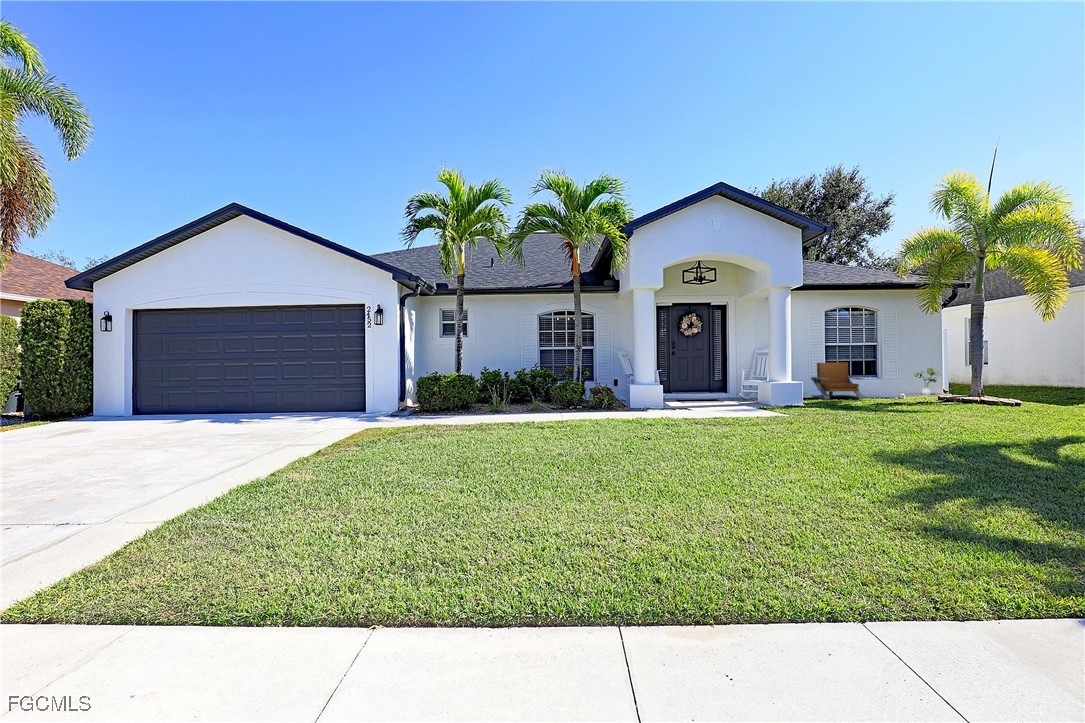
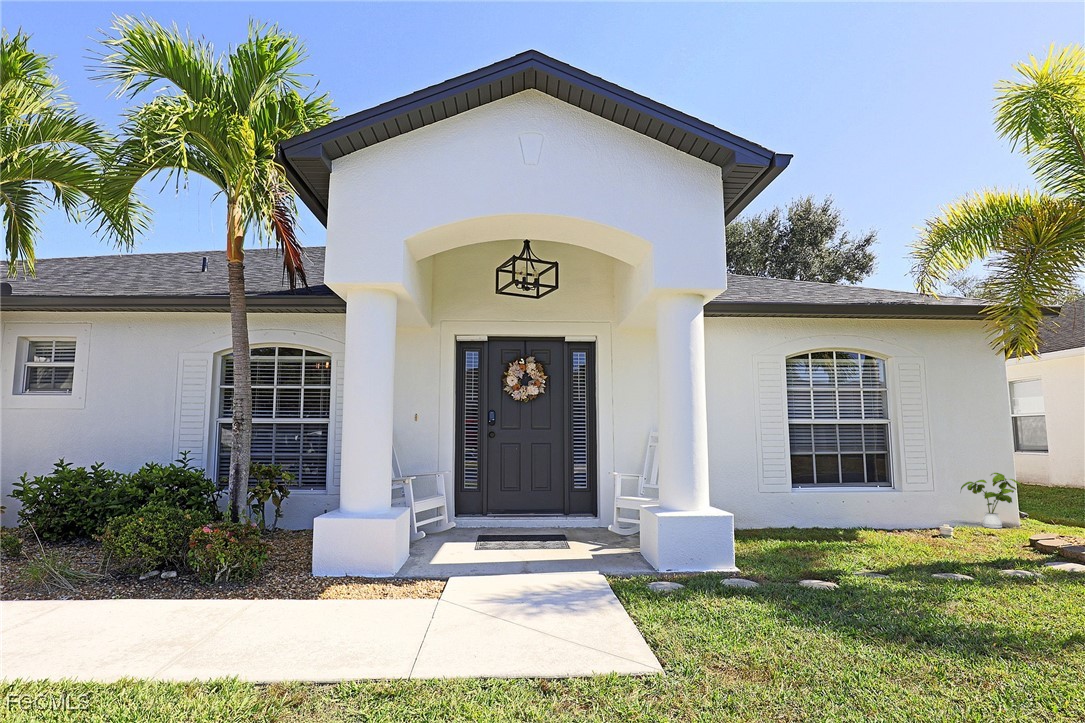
lounge chair: present [811,362,864,399] -> none [761,459,872,540]

